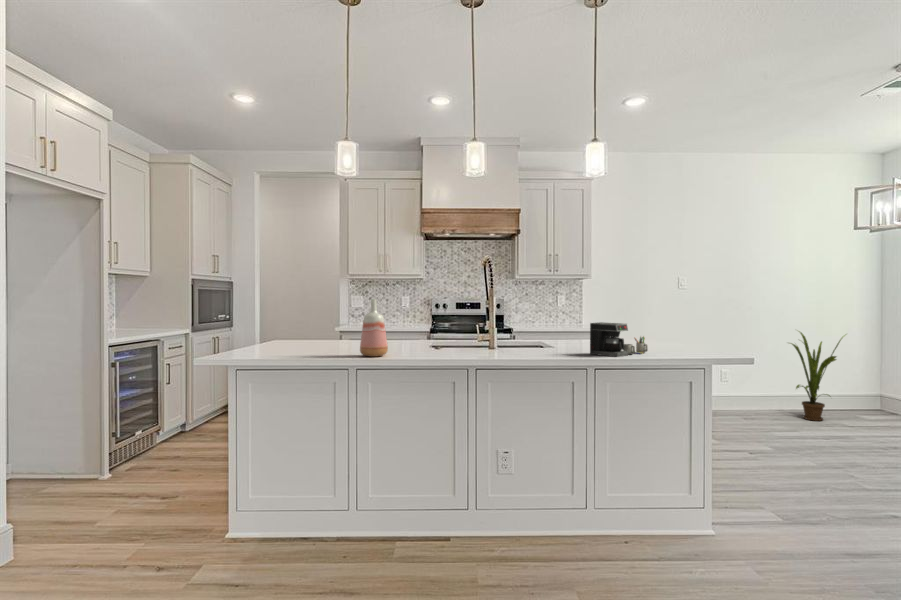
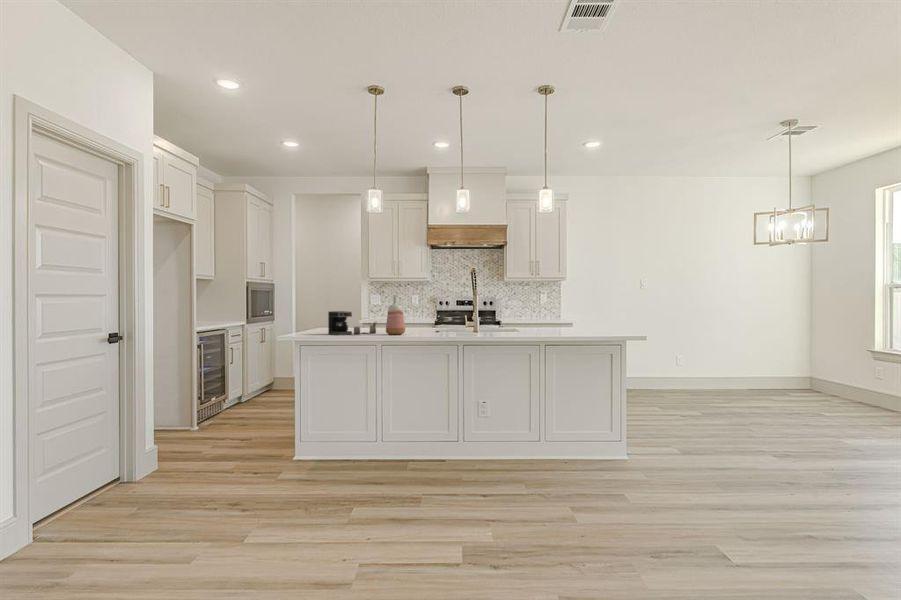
coffee maker: present [590,322,648,357] -> present [328,311,377,335]
house plant: present [791,332,844,421] -> none [724,321,773,395]

